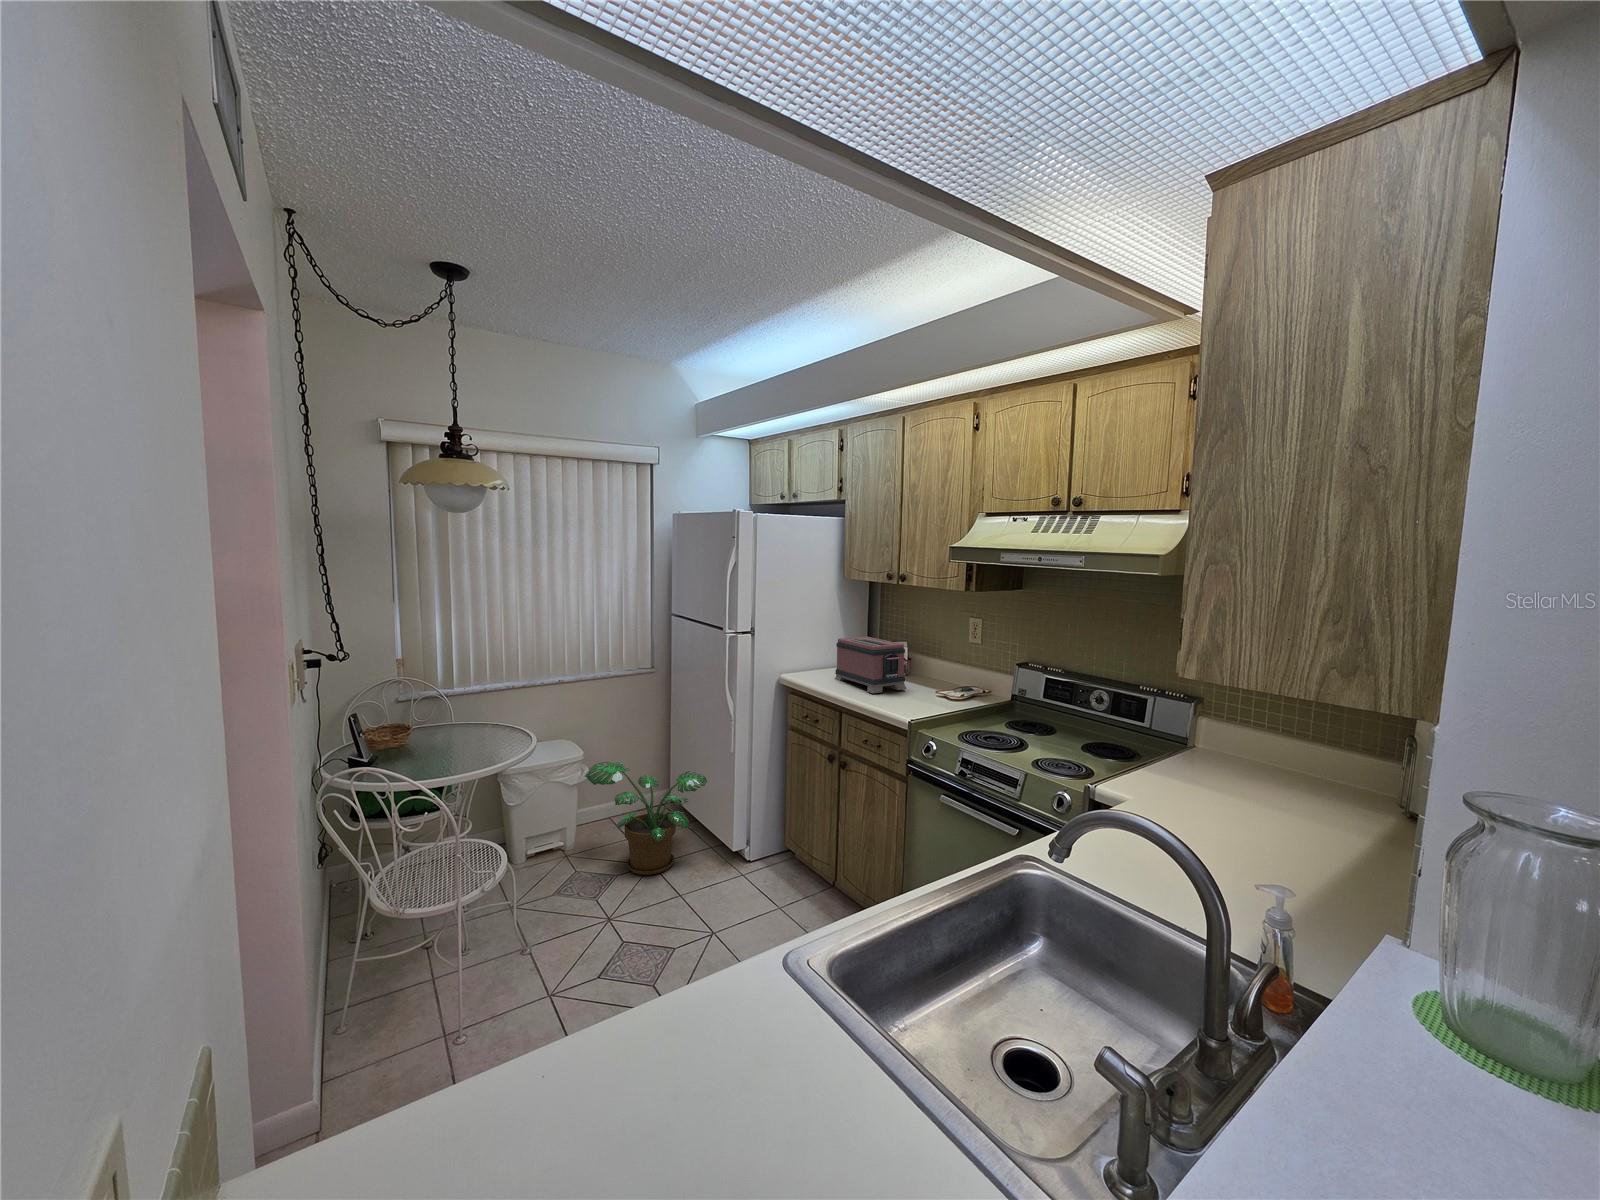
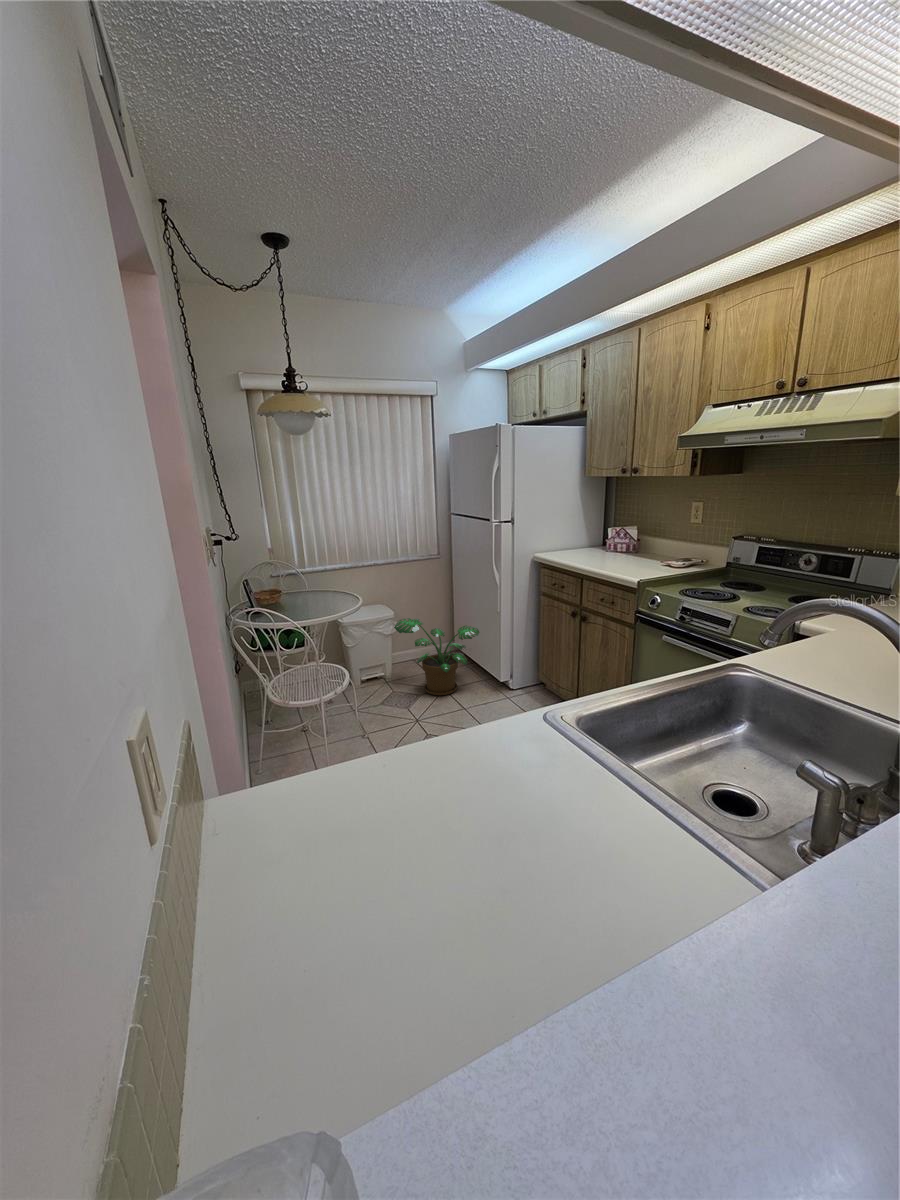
toaster: present [835,636,906,693] -> none [577,521,637,564]

